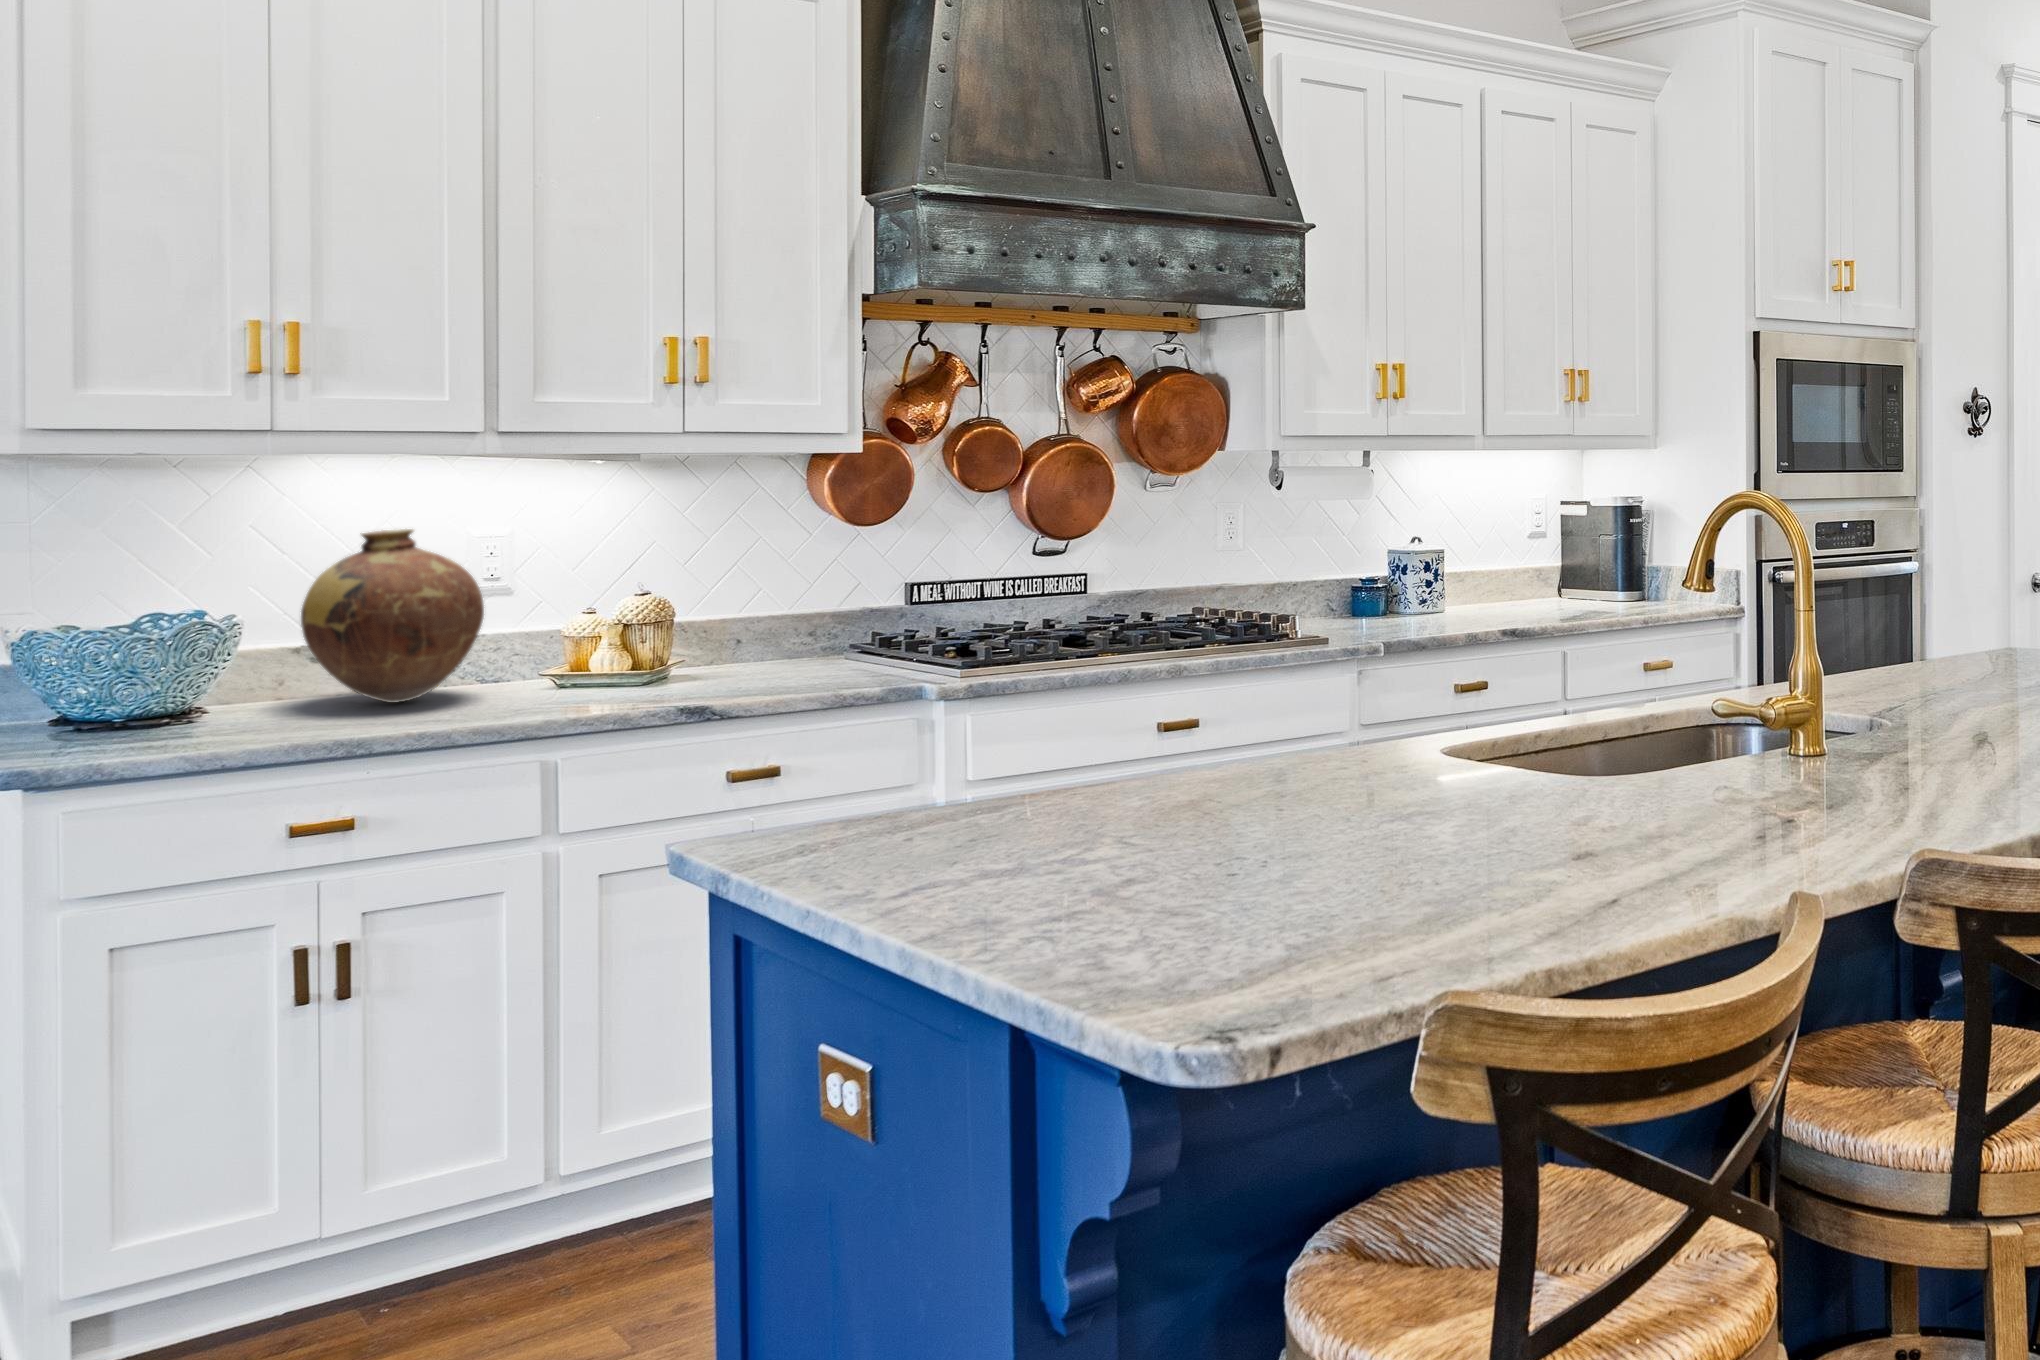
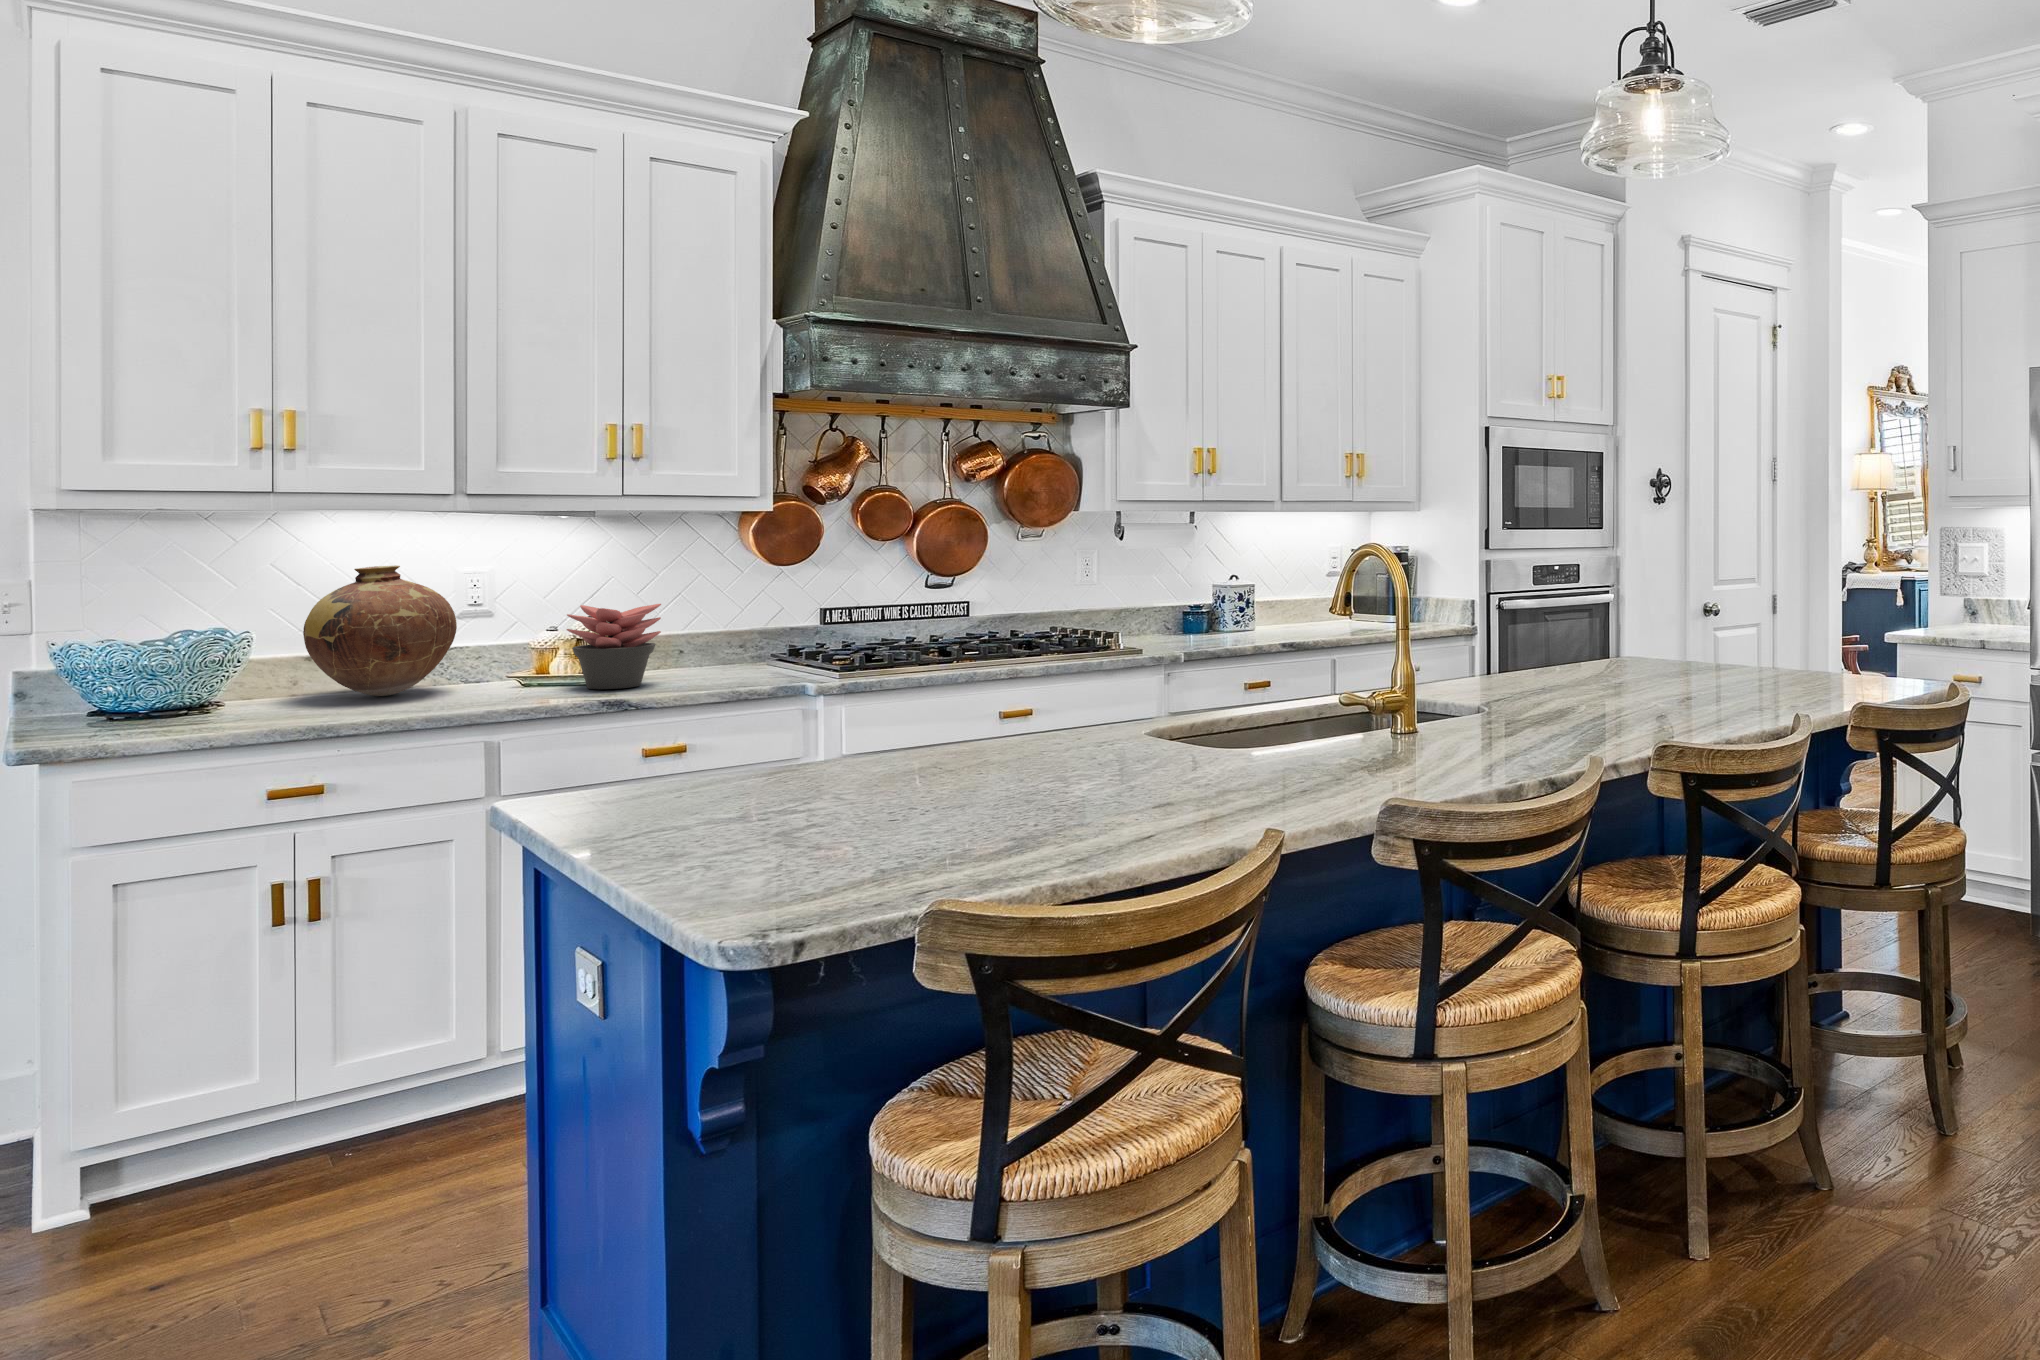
succulent plant: none [622,579,736,694] -> present [567,604,661,689]

